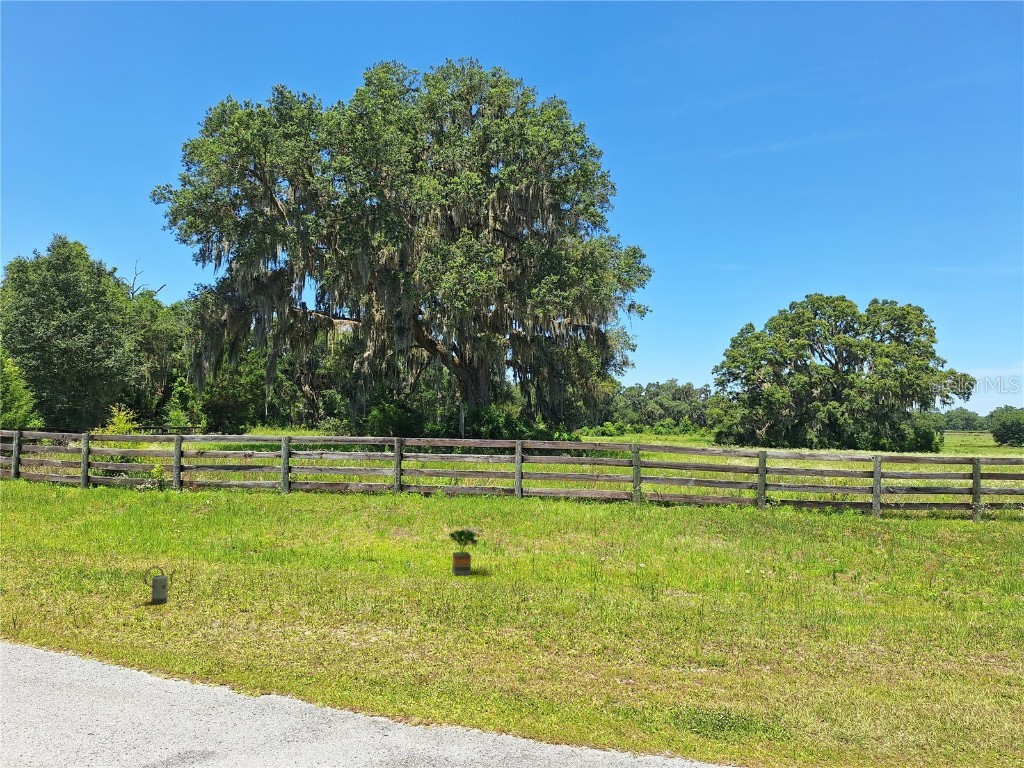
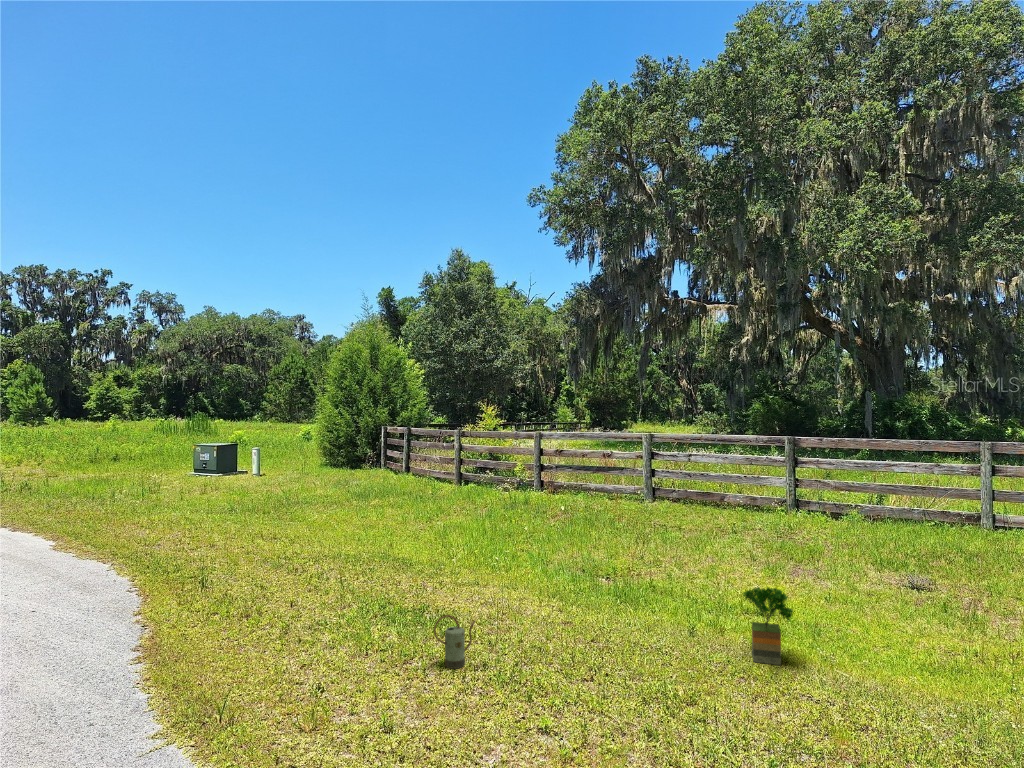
potted tree: present [449,530,478,575] -> present [743,587,793,665]

